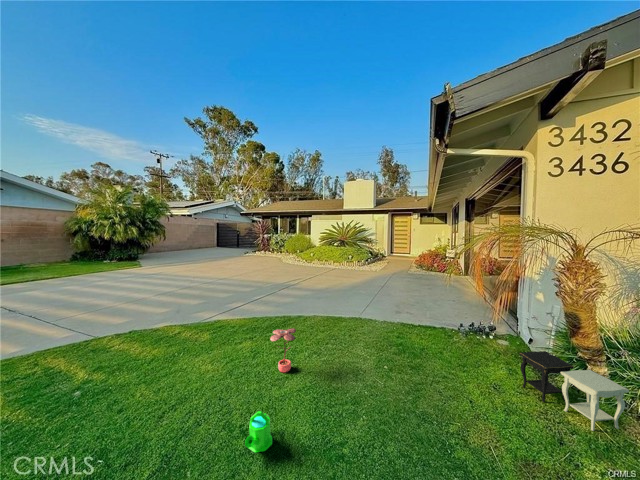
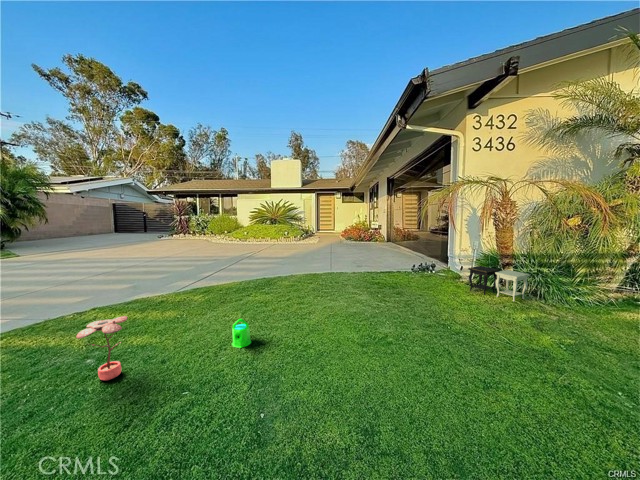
potted plant: present [270,328,296,372] -> present [76,316,128,380]
watering can: present [245,411,272,453] -> present [232,319,252,348]

